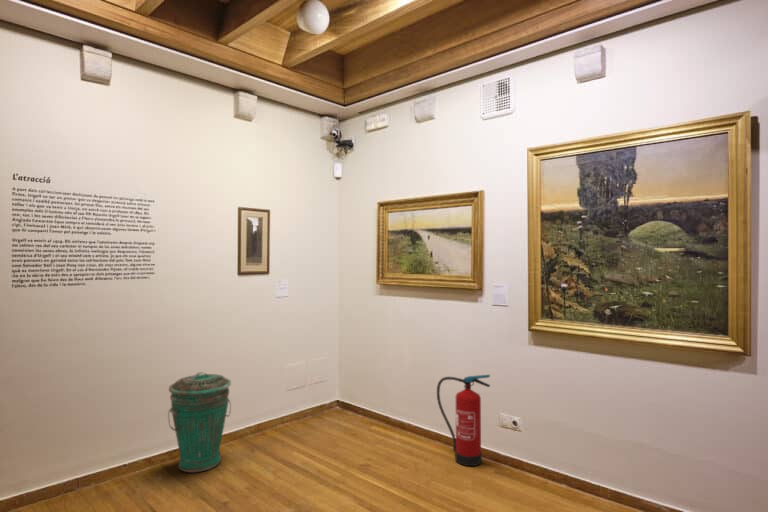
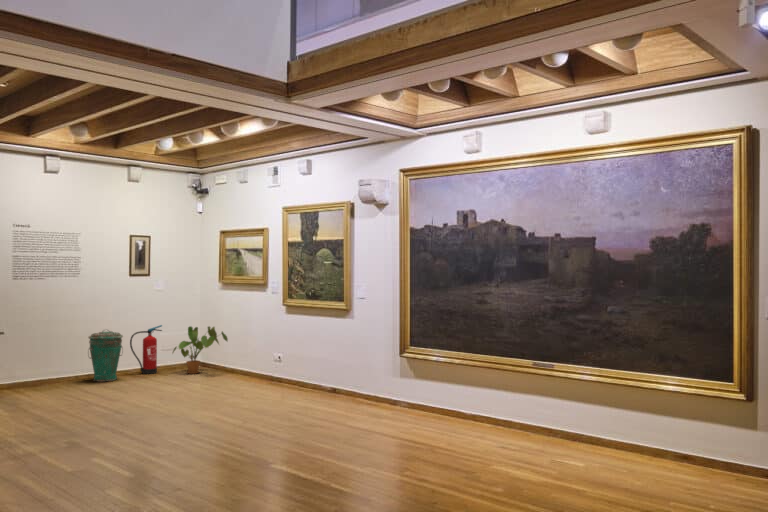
house plant: none [309,353,397,436] -> present [173,326,228,374]
fire extinguisher: present [437,375,490,466] -> present [130,325,162,374]

